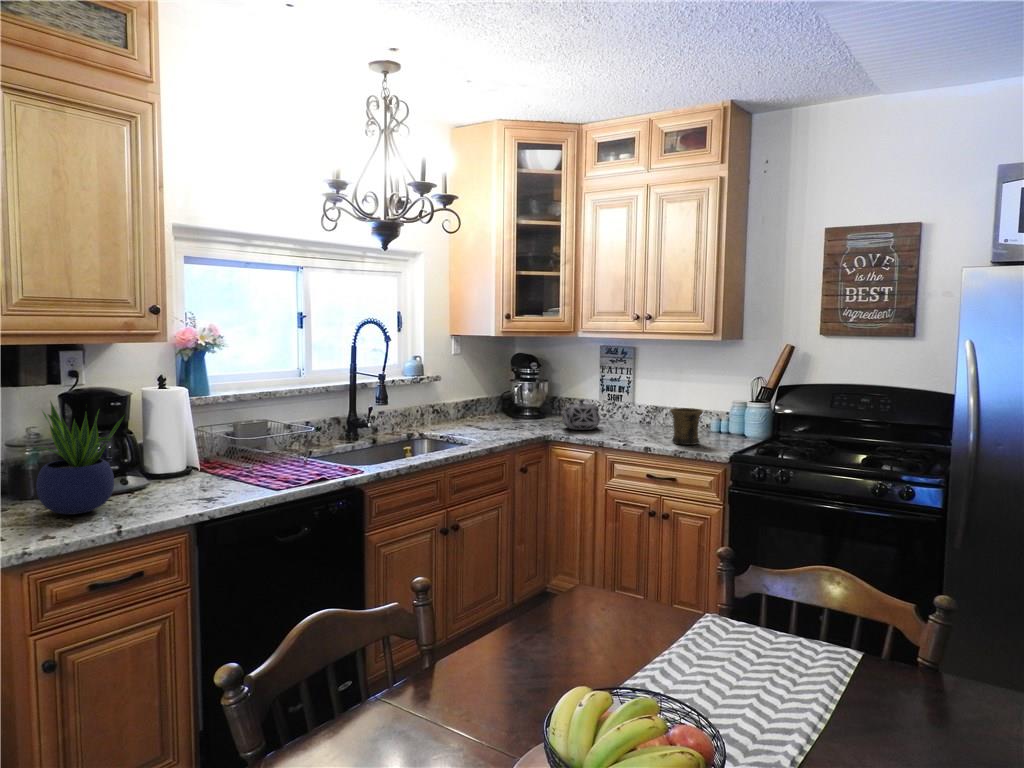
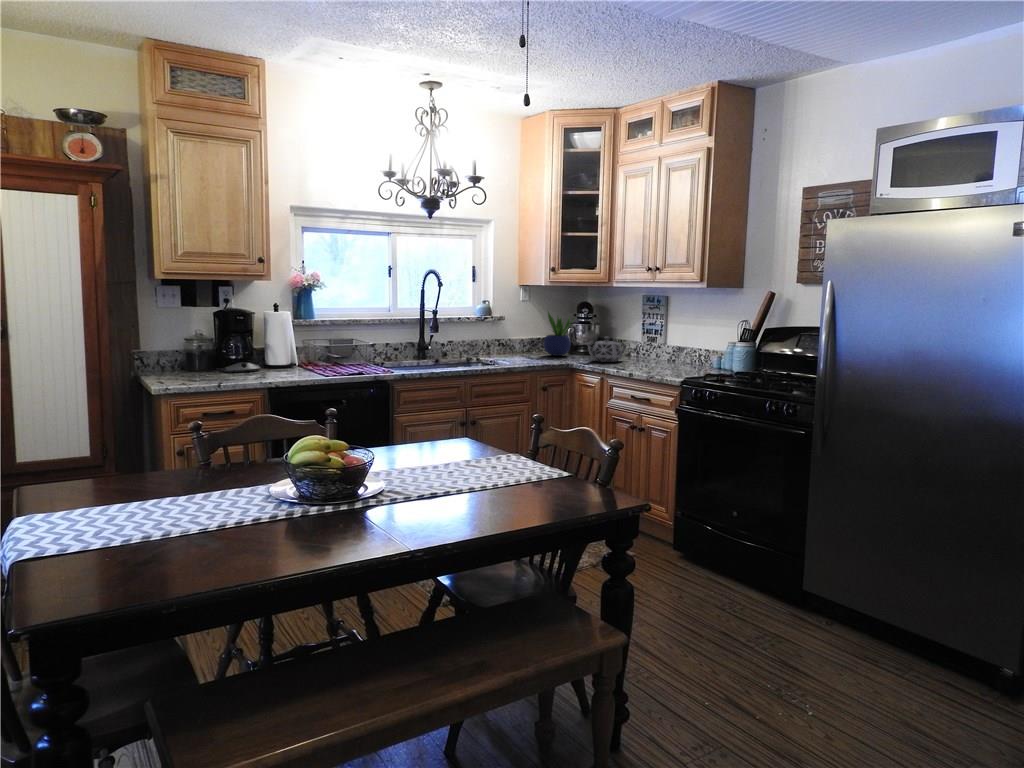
potted plant: present [36,403,124,514] -> present [544,312,573,356]
mug: present [670,408,703,445] -> none [652,344,680,373]

